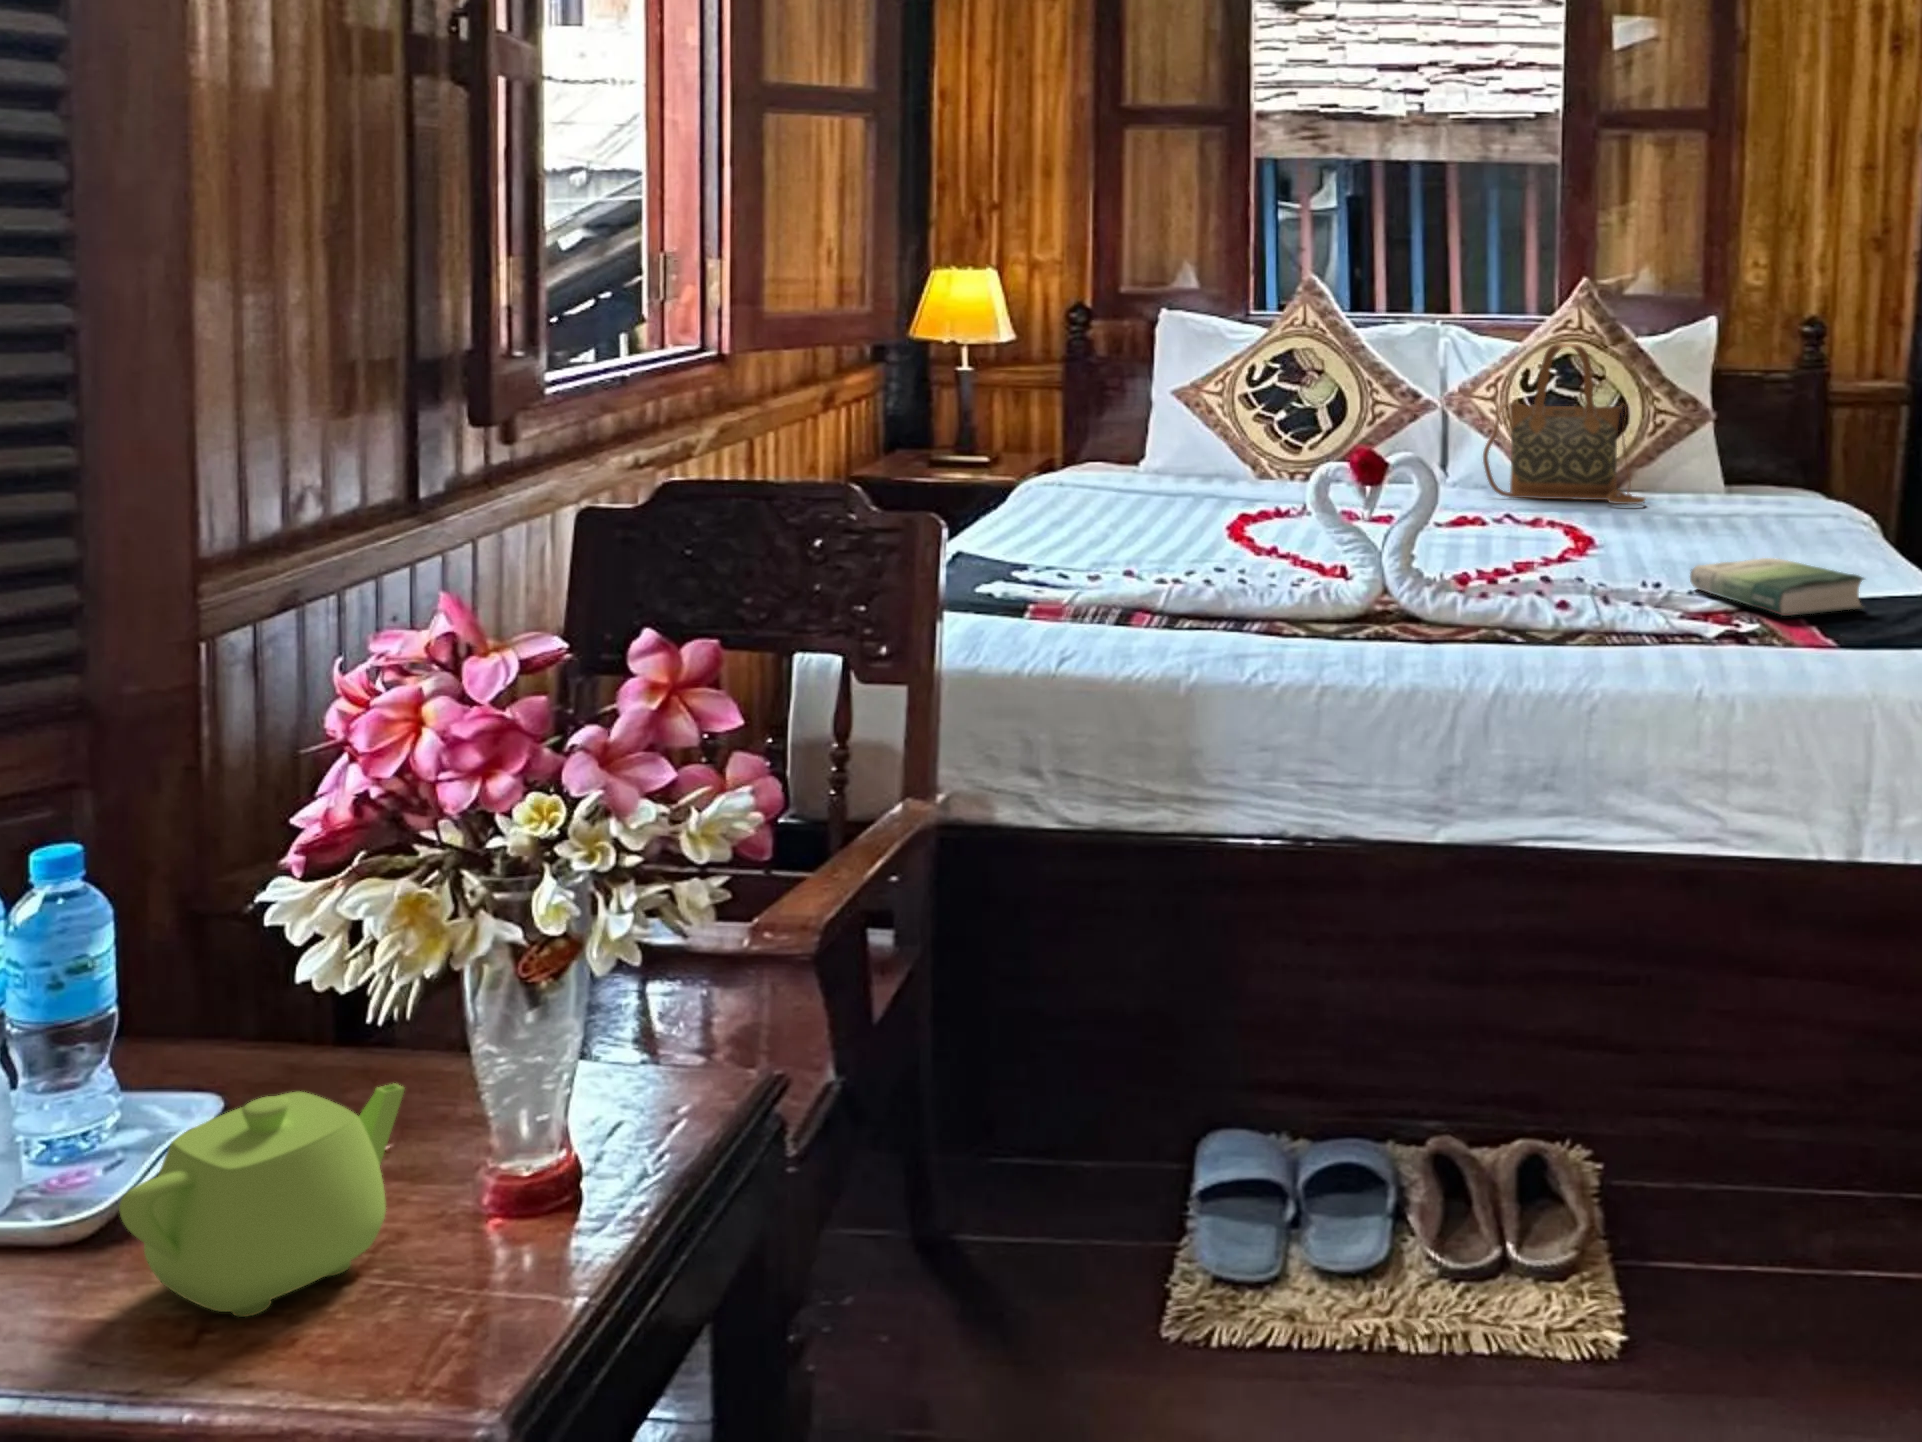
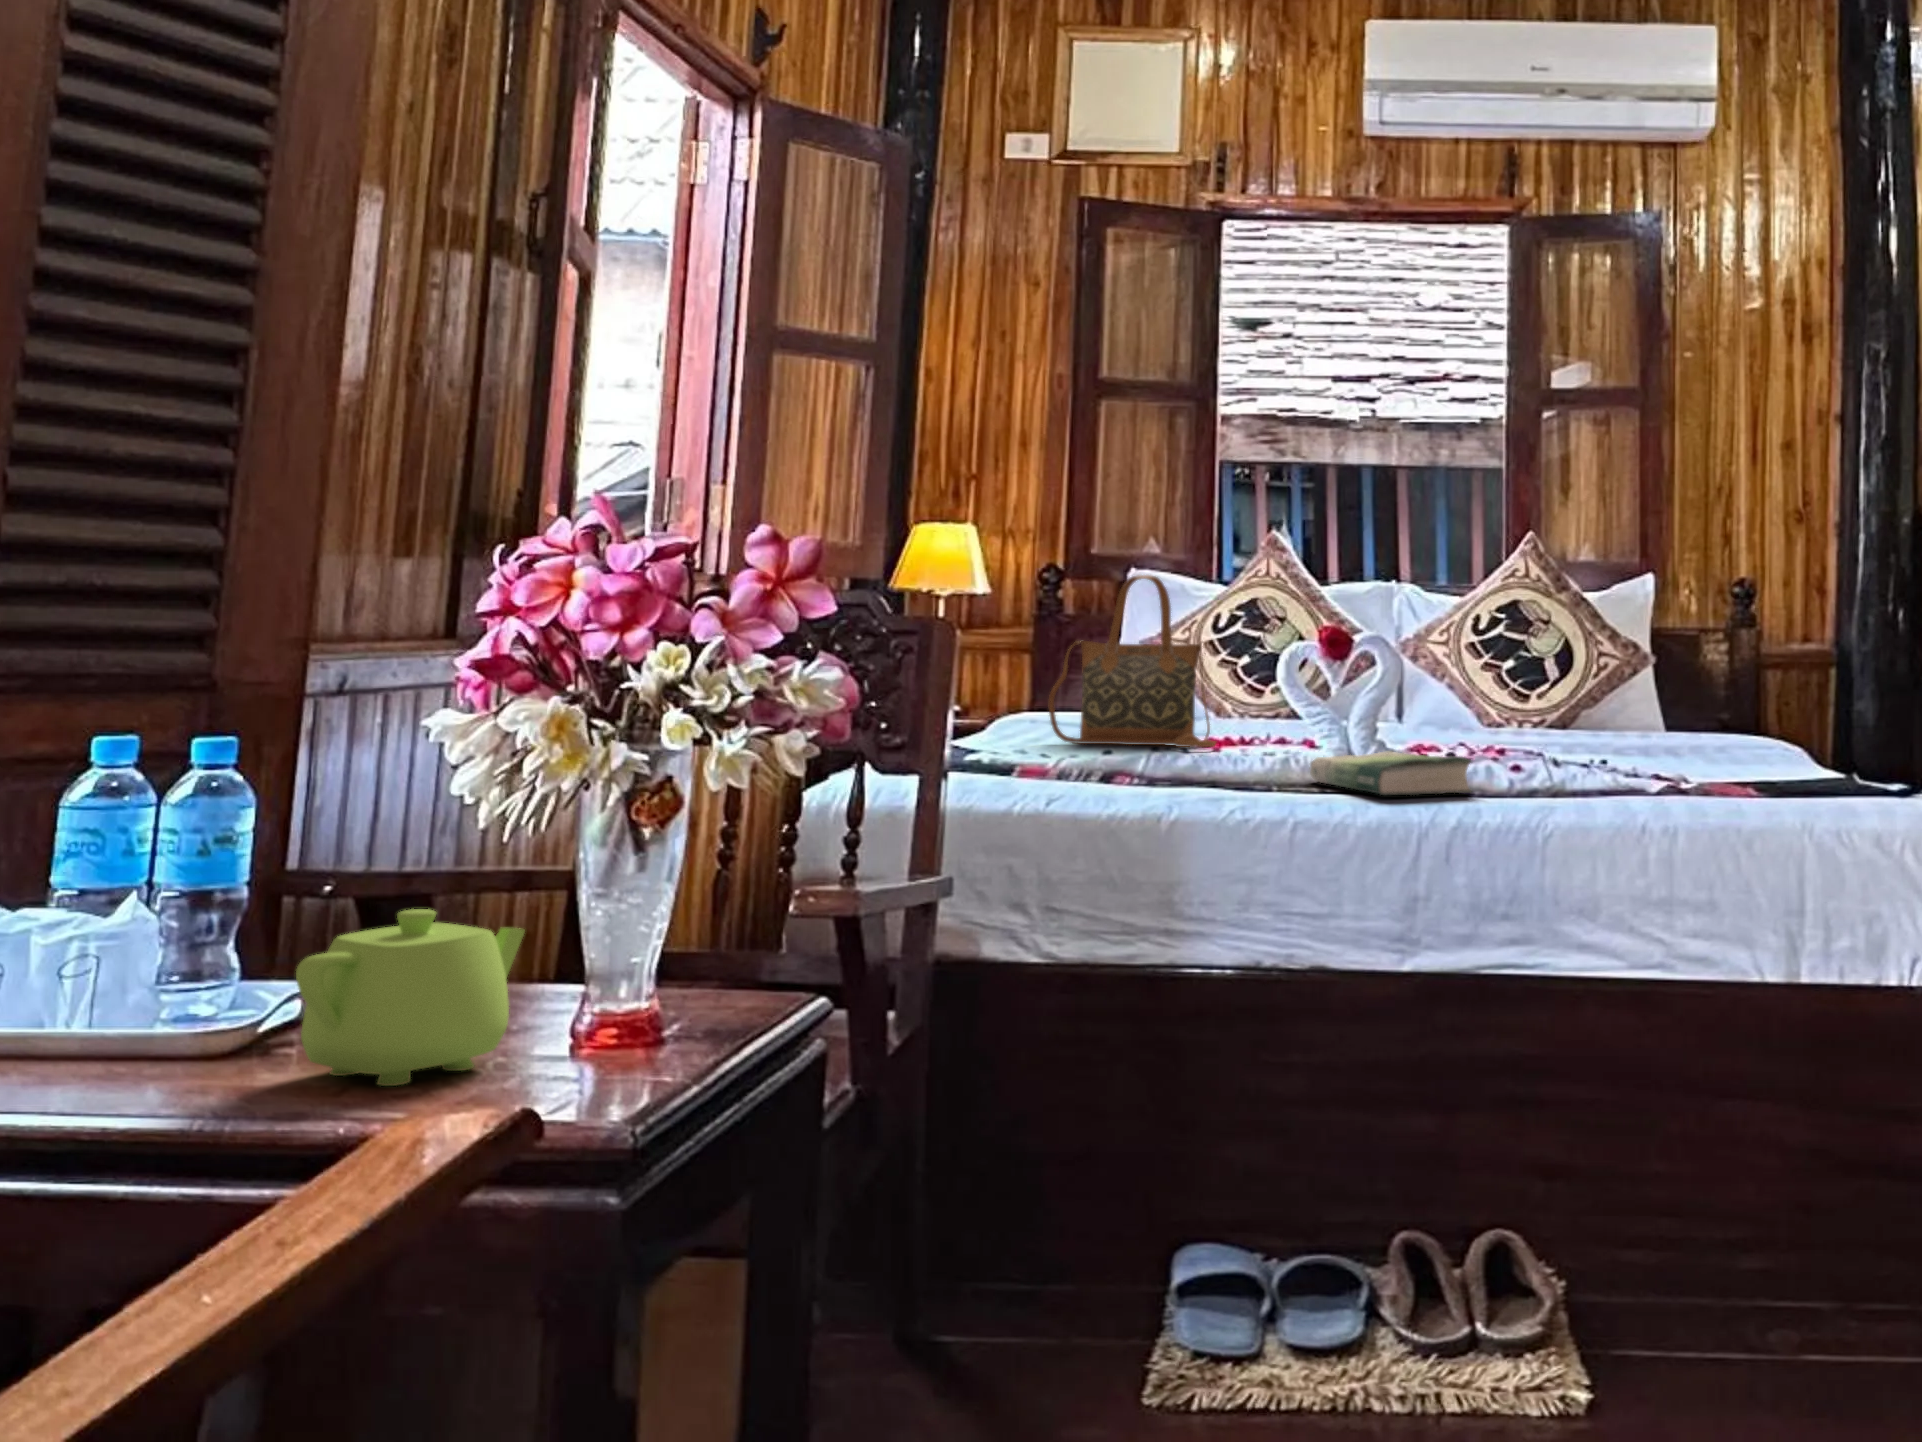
handbag: present [1483,343,1645,504] -> present [1048,575,1216,747]
book: present [1690,558,1864,616] -> present [1310,752,1471,795]

